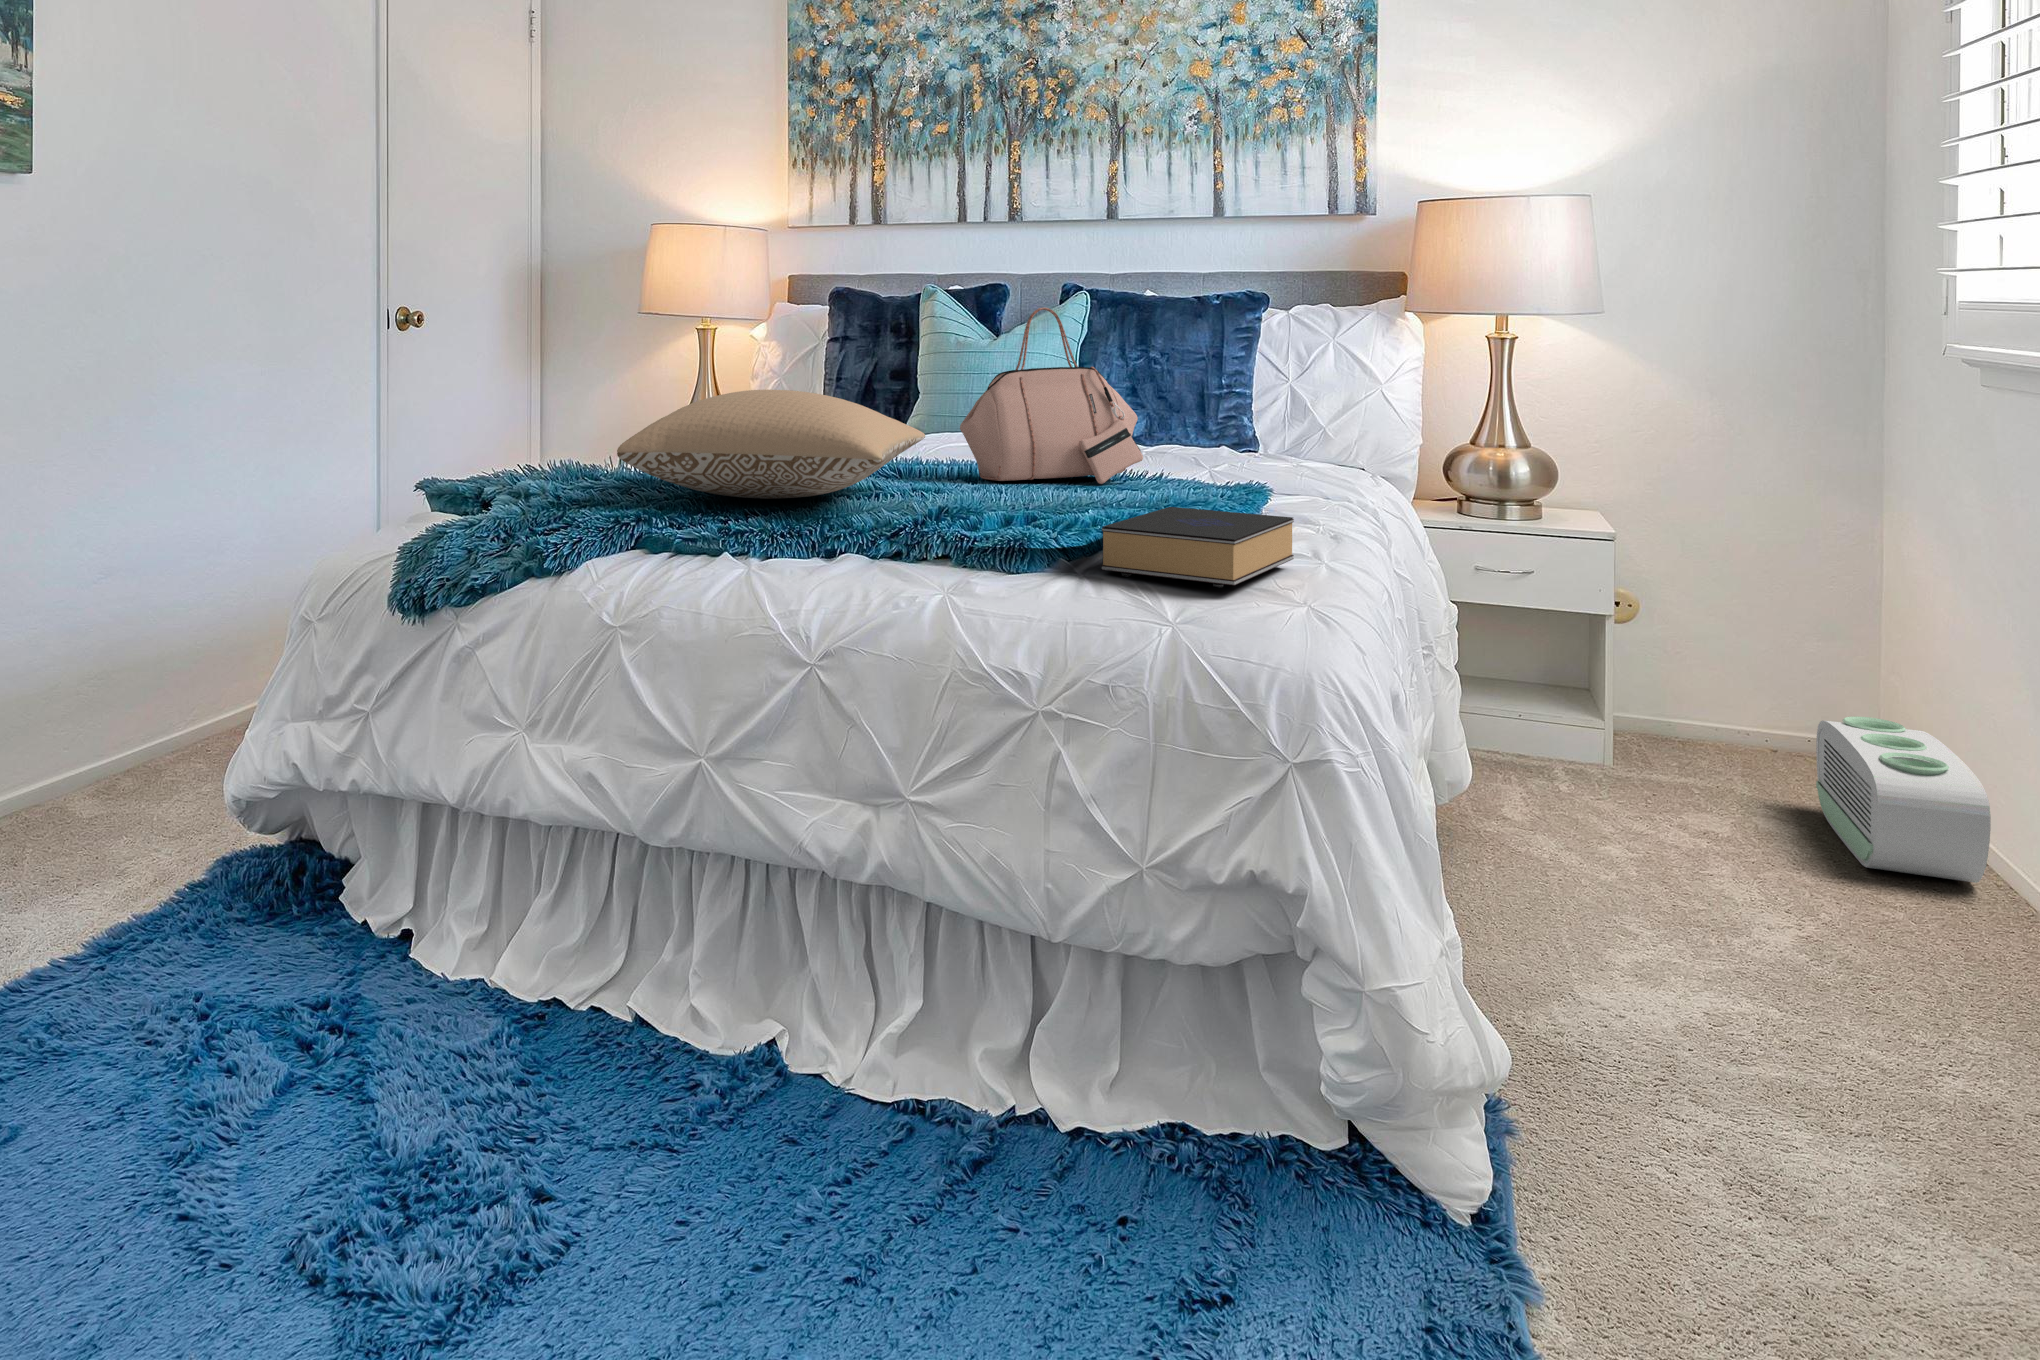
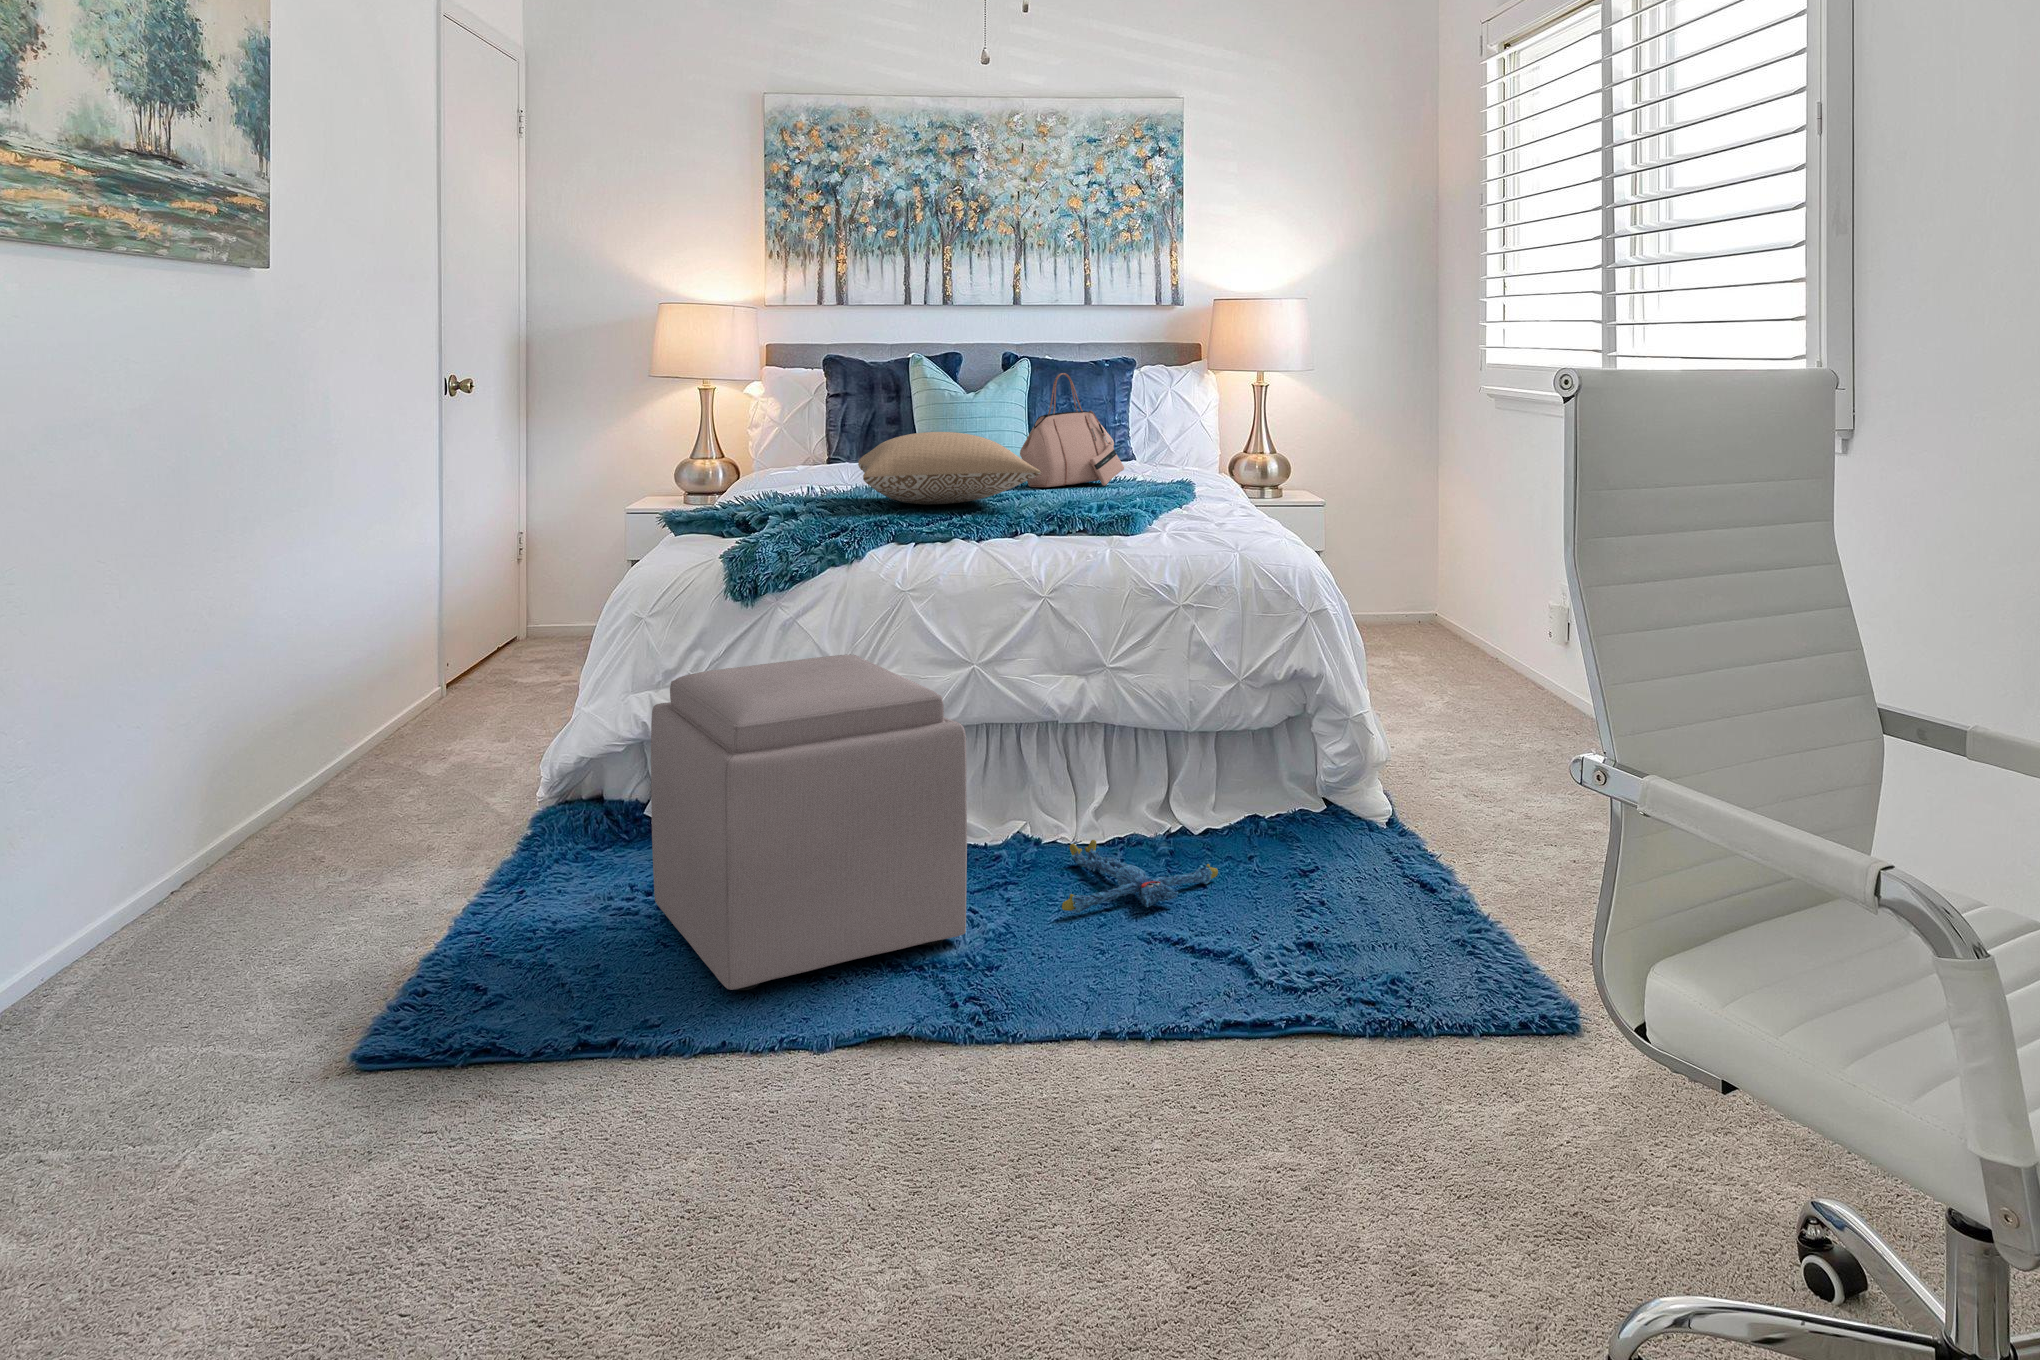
book: present [1102,507,1294,588] -> none [1174,493,1255,533]
air purifier: present [1816,717,1991,883] -> none [1433,597,1521,676]
ottoman: none [57,726,515,1256] -> present [651,654,967,990]
plush toy: none [682,1099,1023,1284] -> present [1062,840,1218,913]

